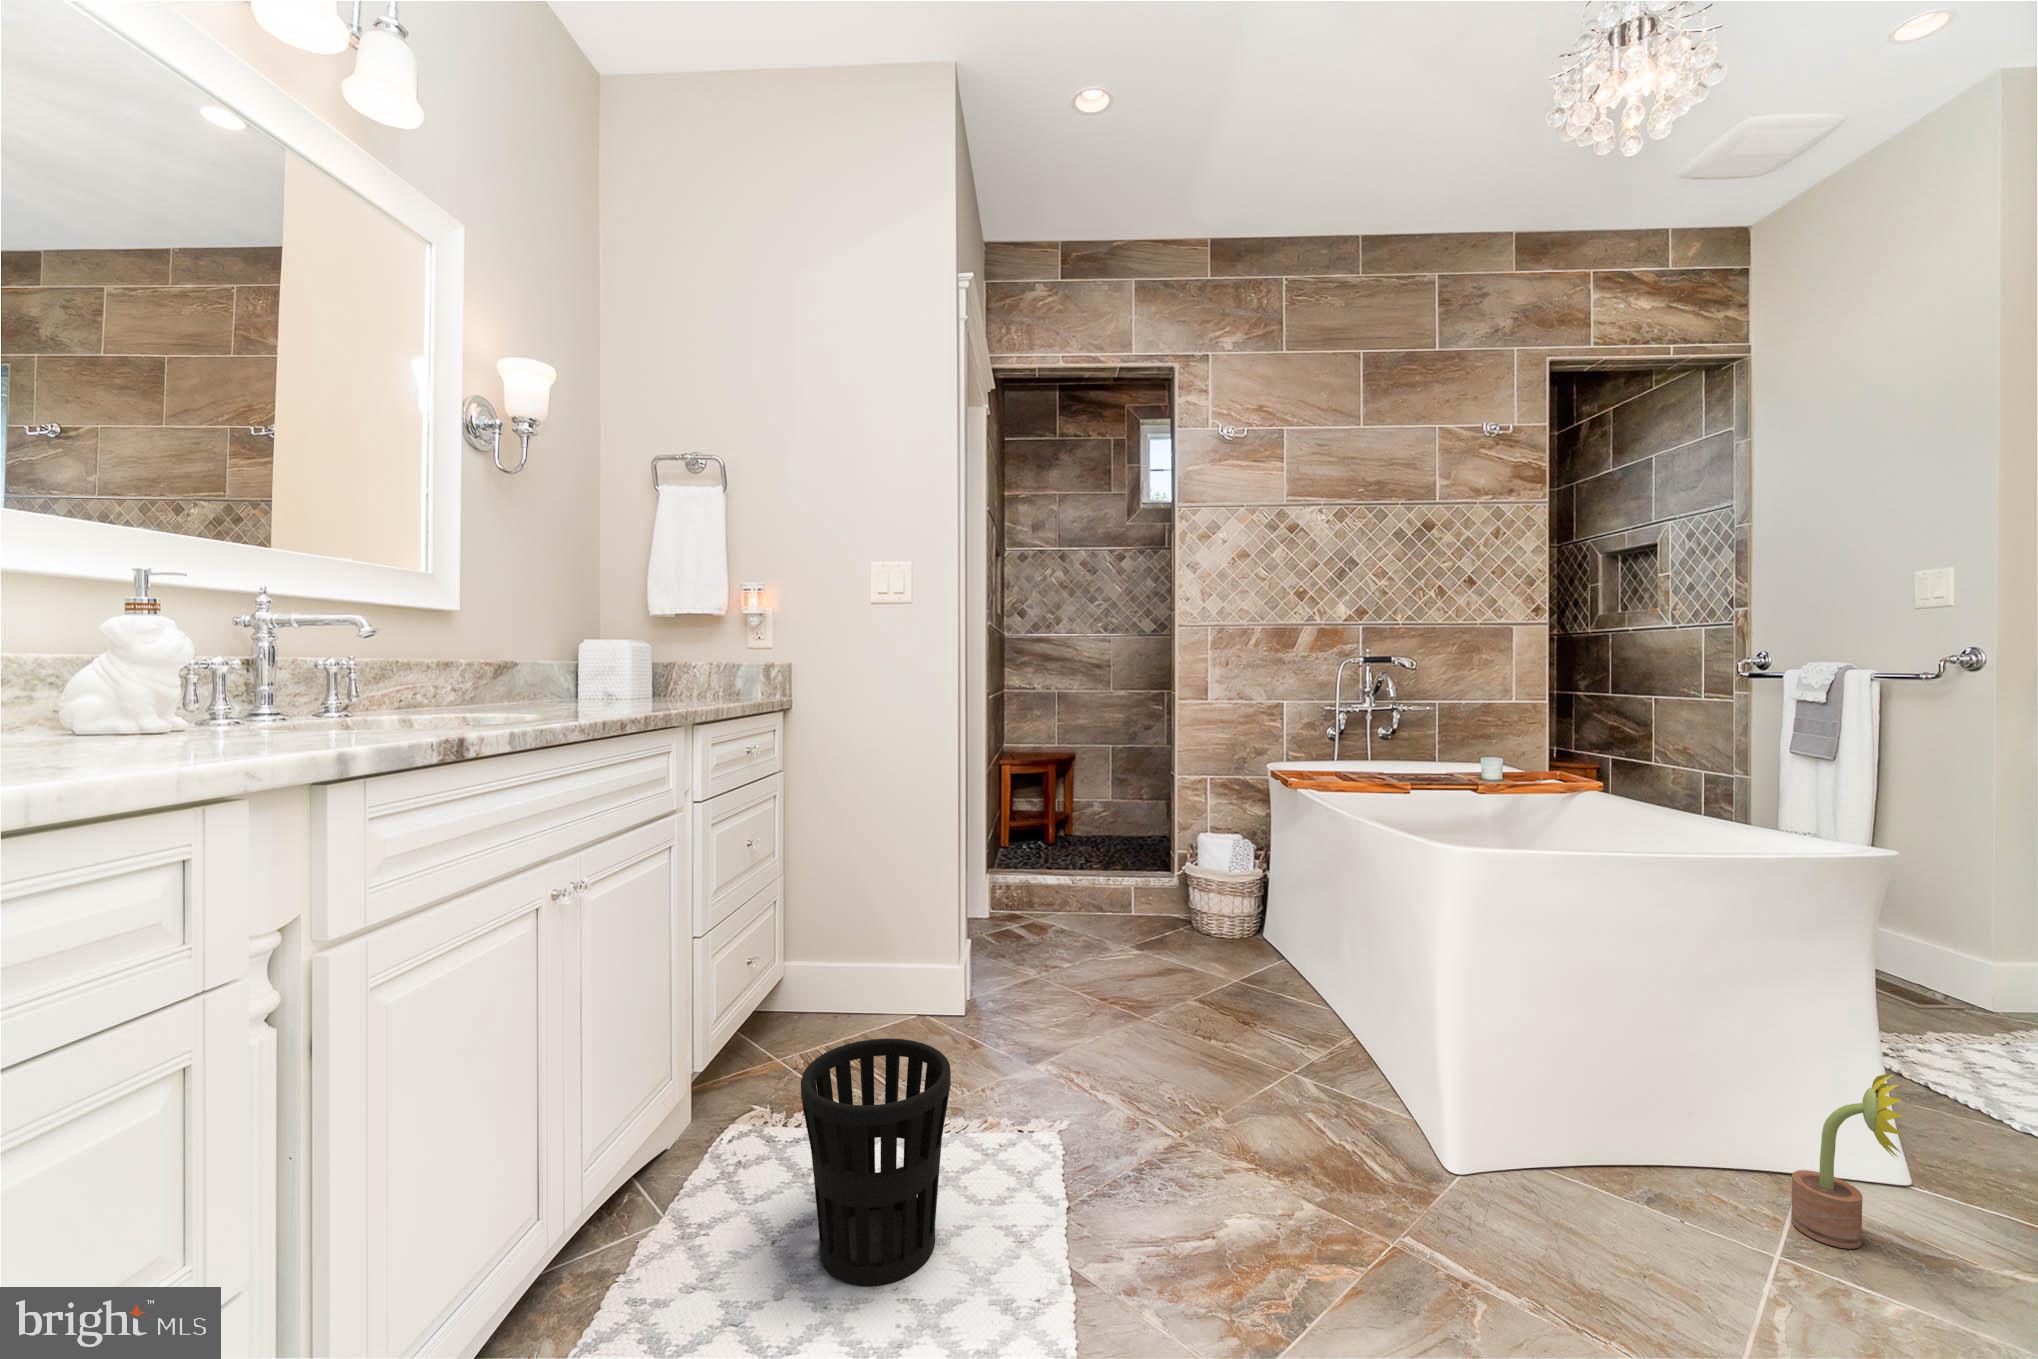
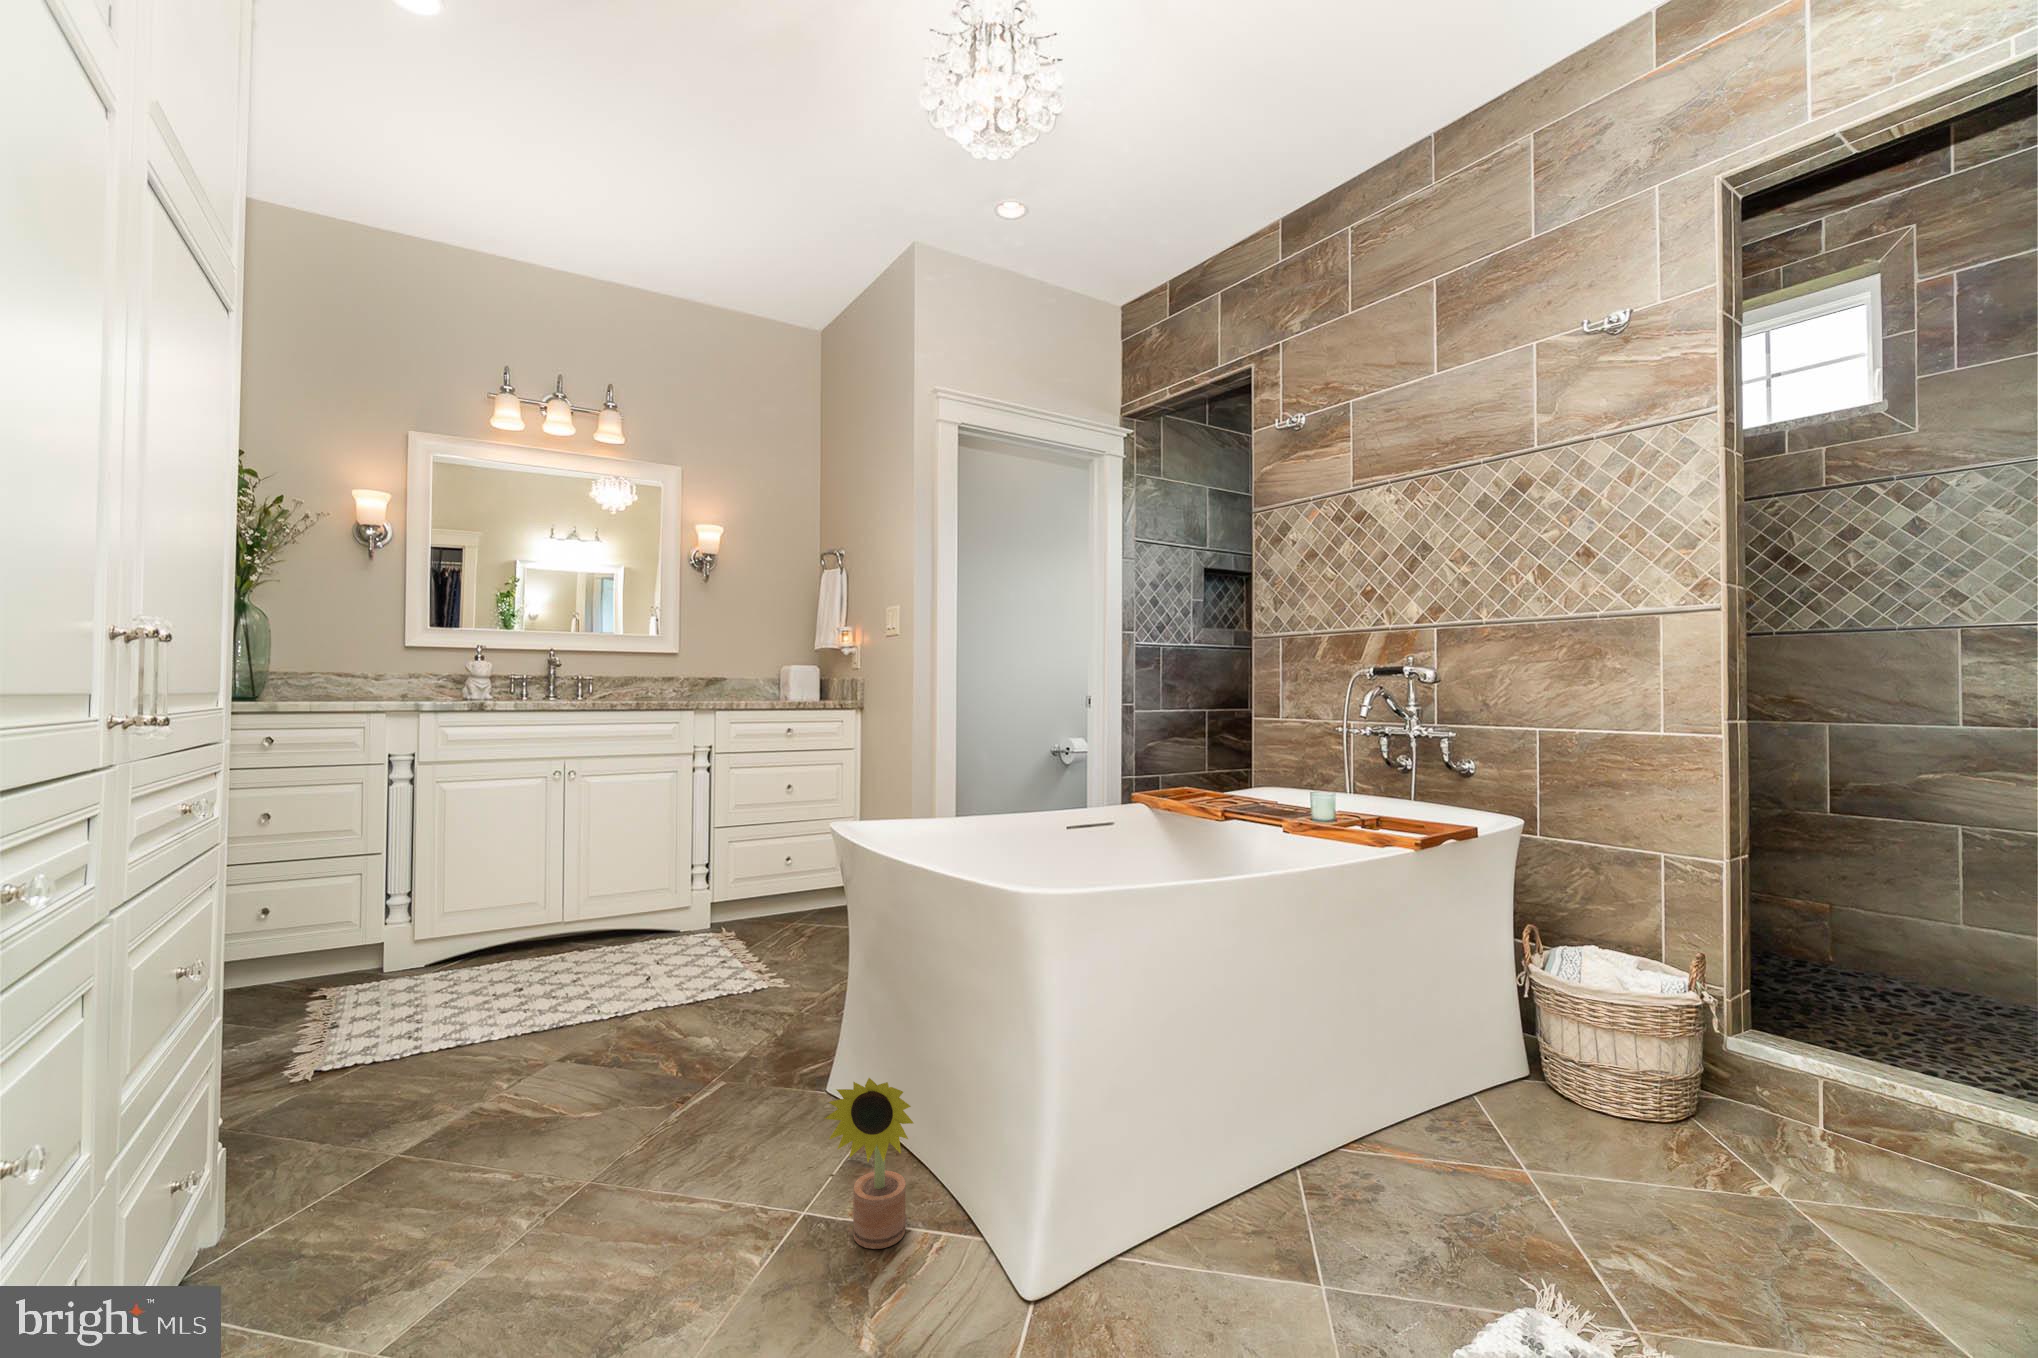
wastebasket: present [801,1038,951,1286] -> none [609,874,692,984]

